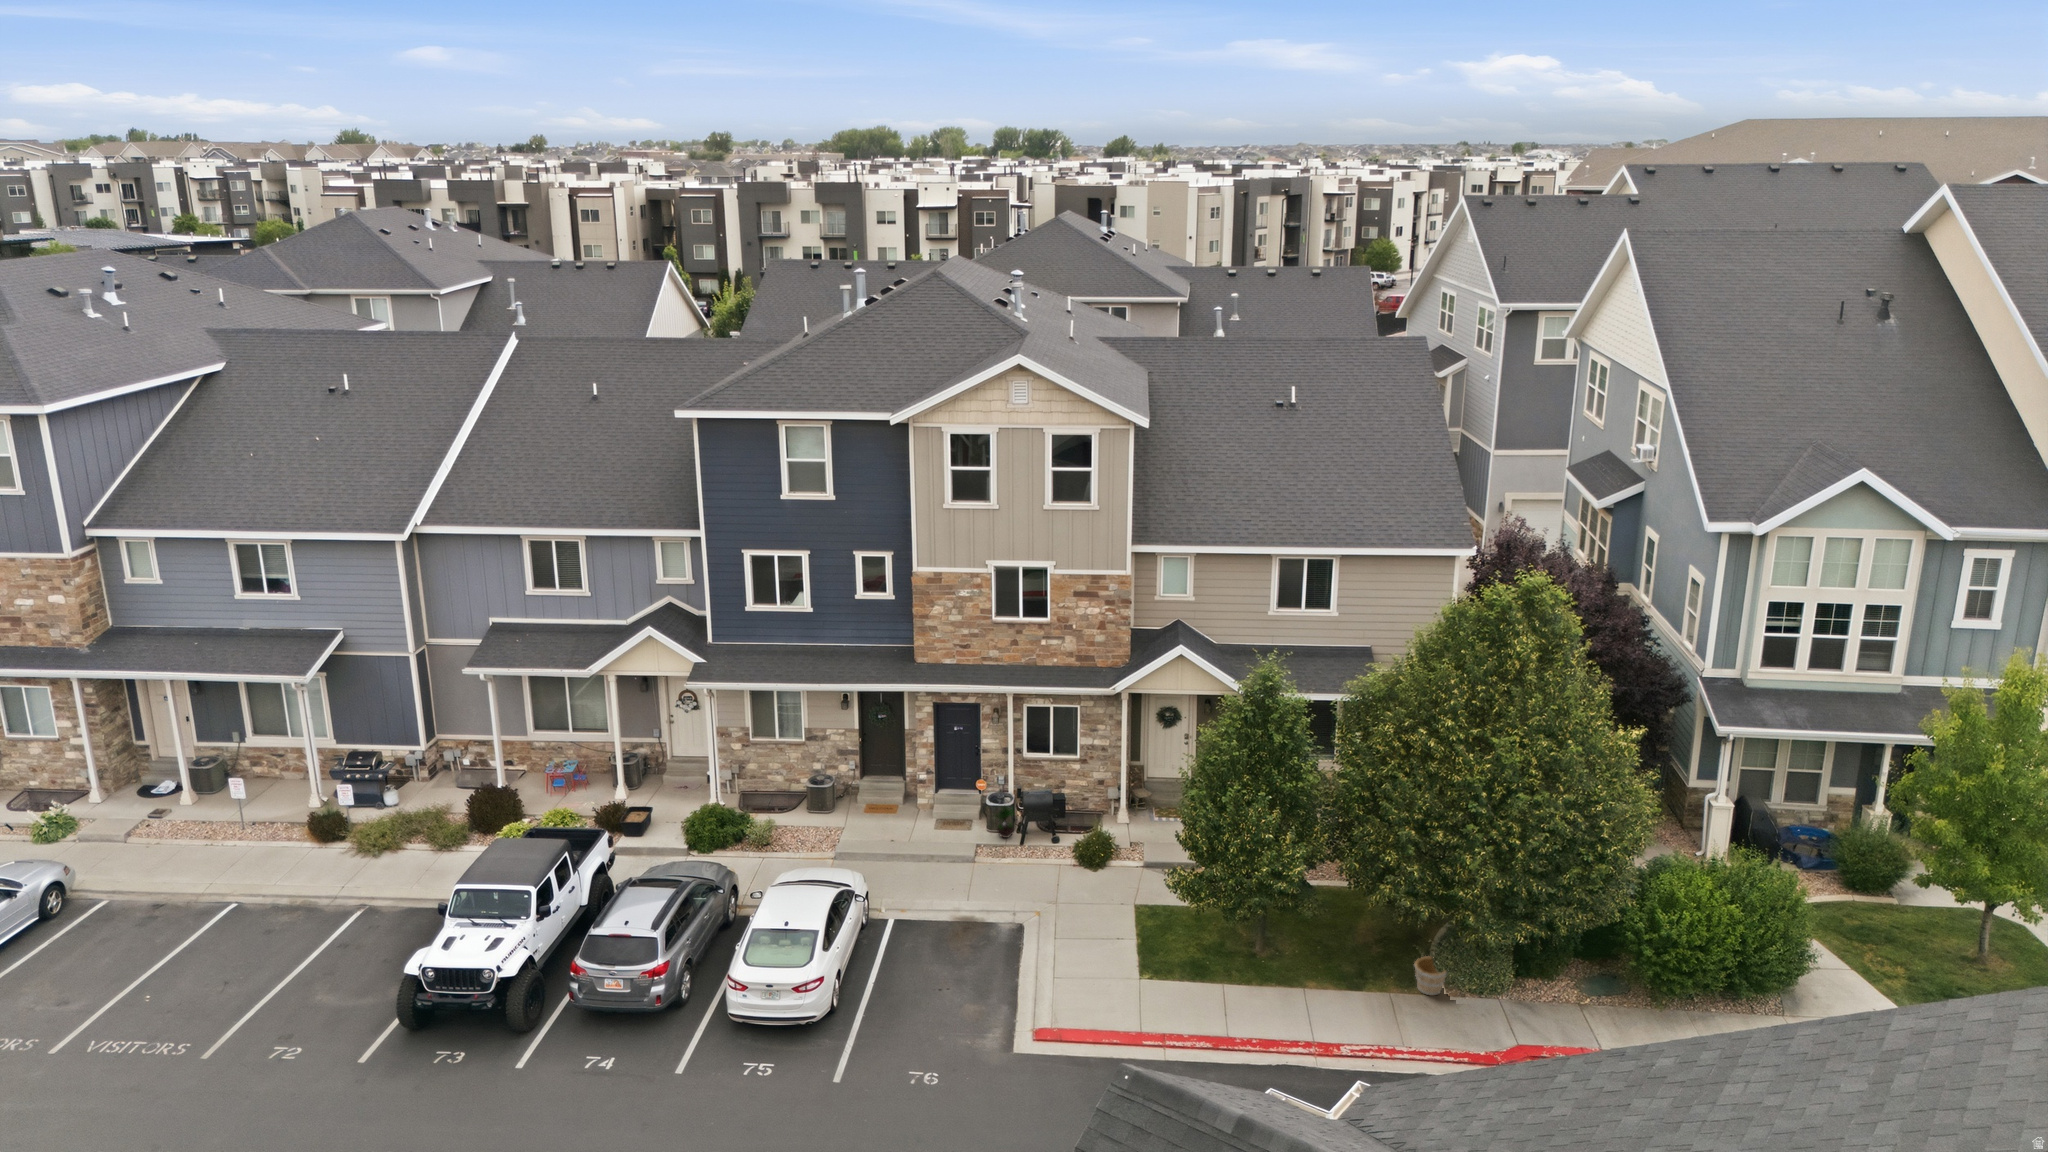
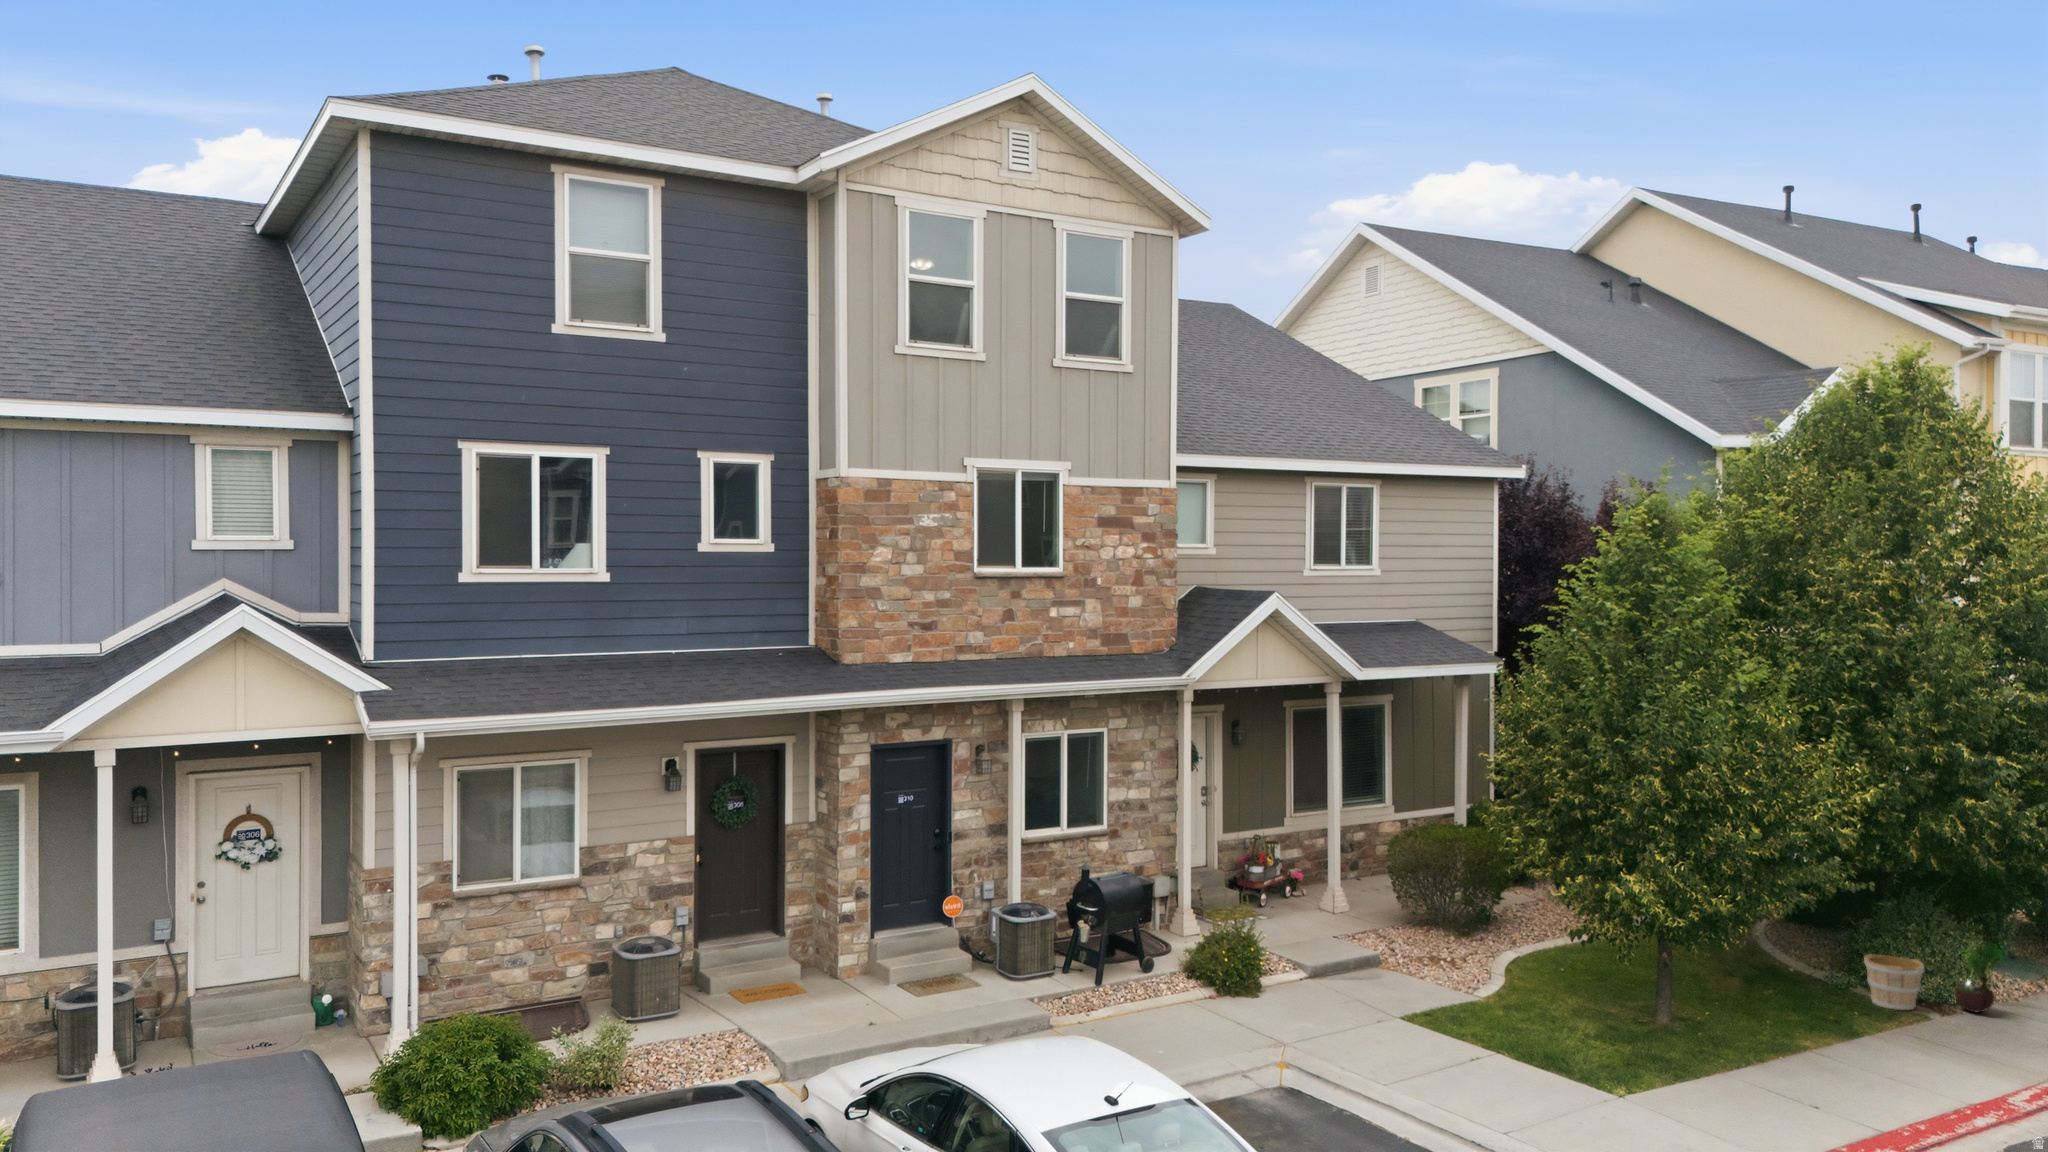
potted tree: present [996,807,1014,838] -> present [1955,944,2004,1012]

